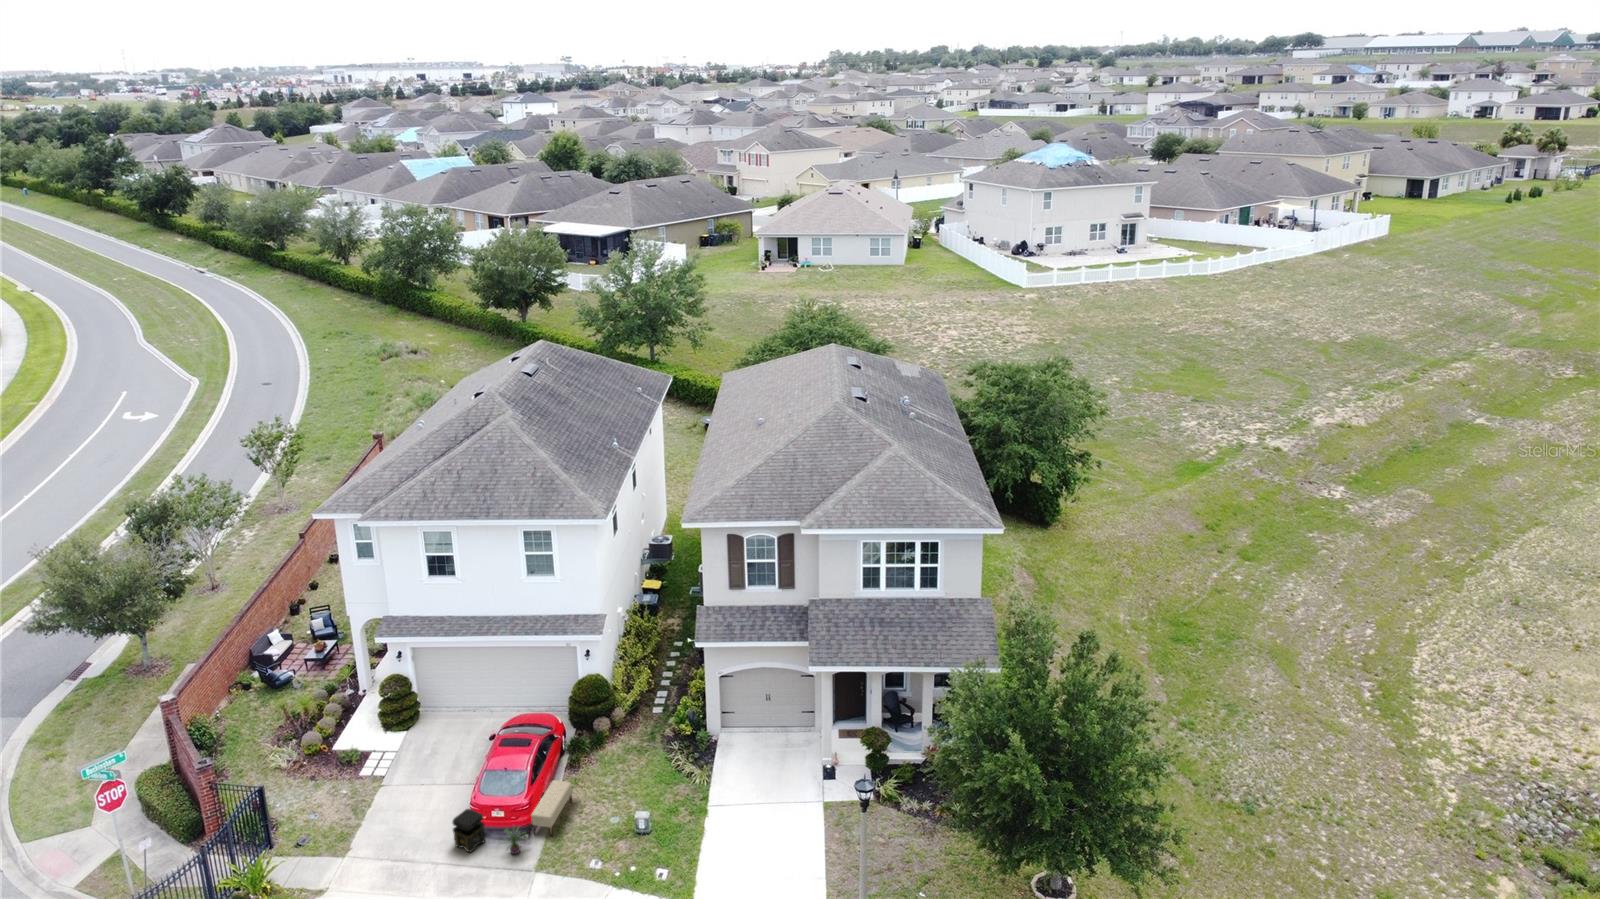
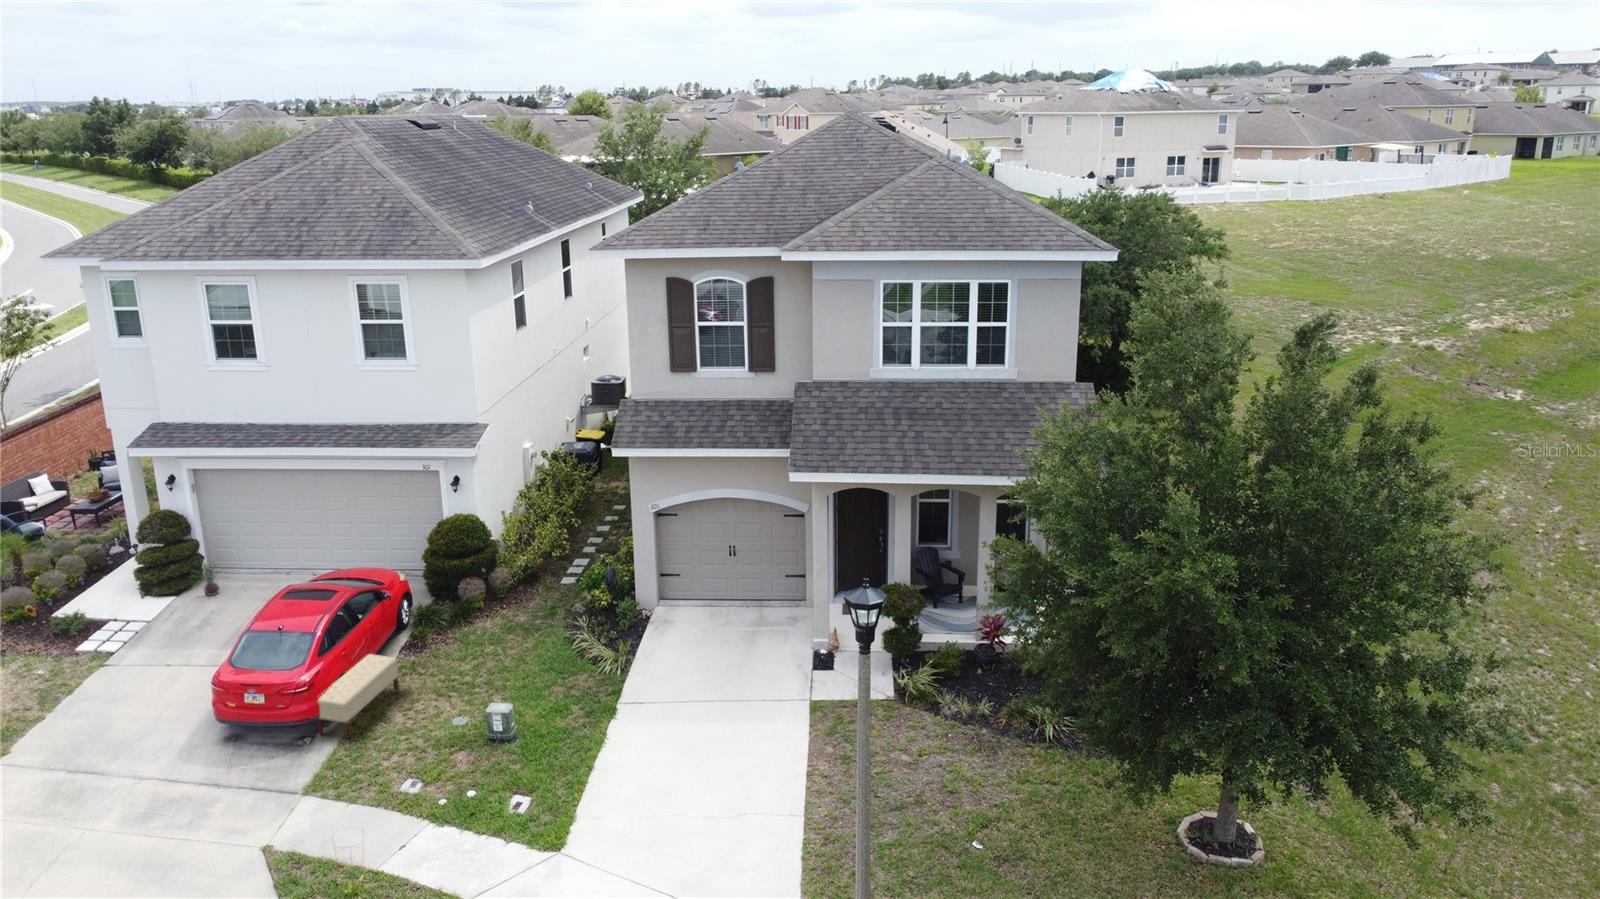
toolbox: present [453,809,485,852] -> none [173,685,236,757]
decorative plant: present [506,826,524,854] -> present [195,562,221,596]

